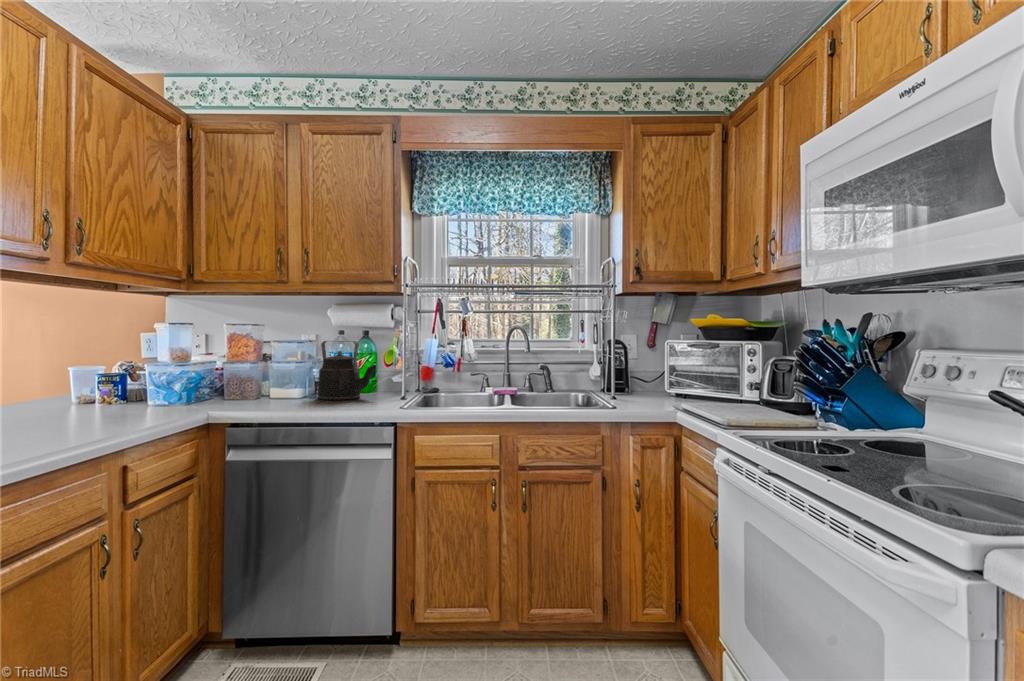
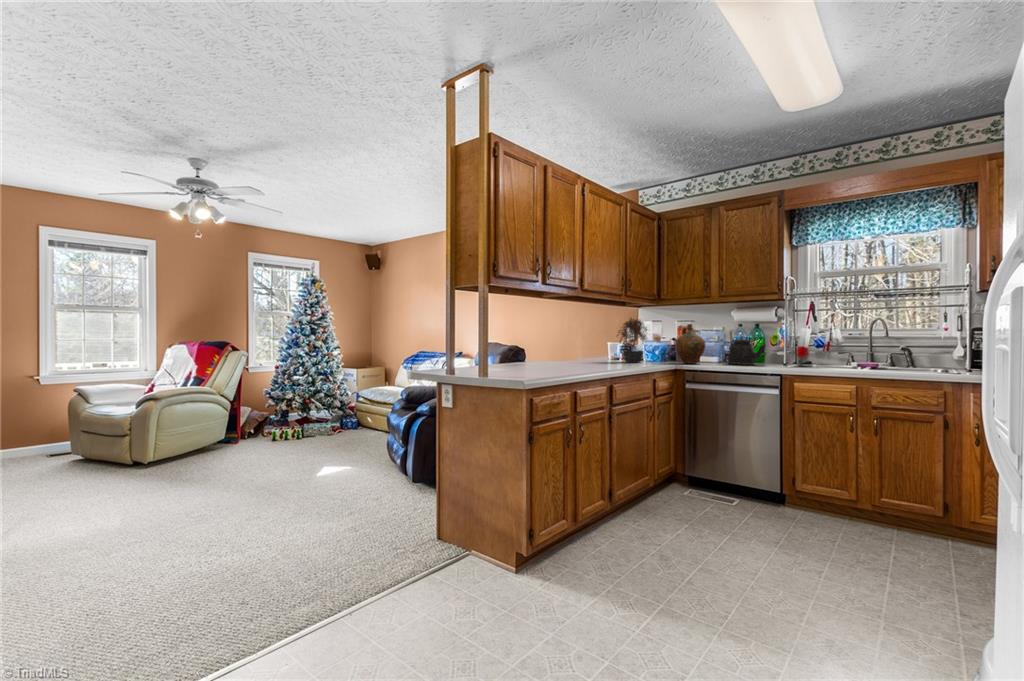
potted plant: none [60,316,154,416] -> present [617,319,647,362]
ceramic jug: none [213,332,272,407] -> present [675,324,705,363]

